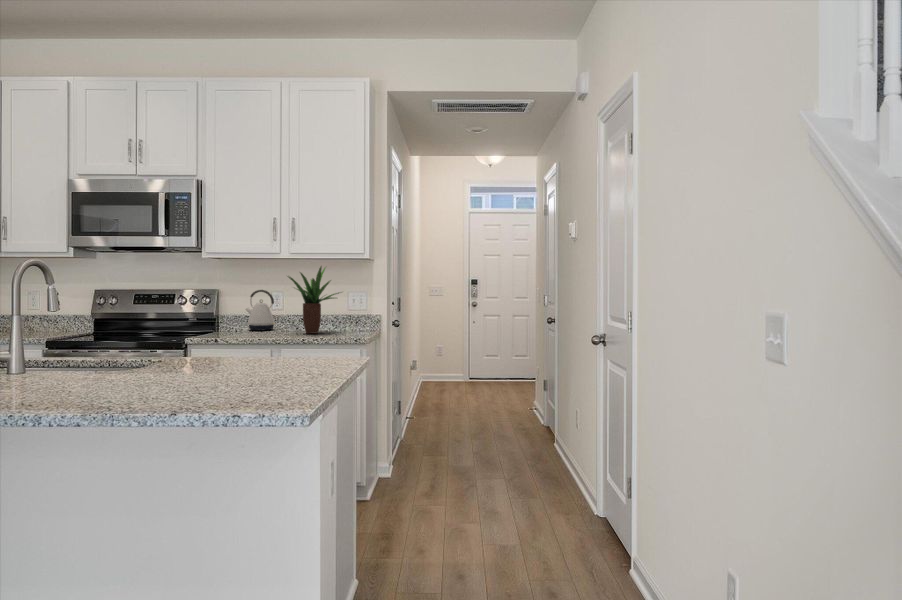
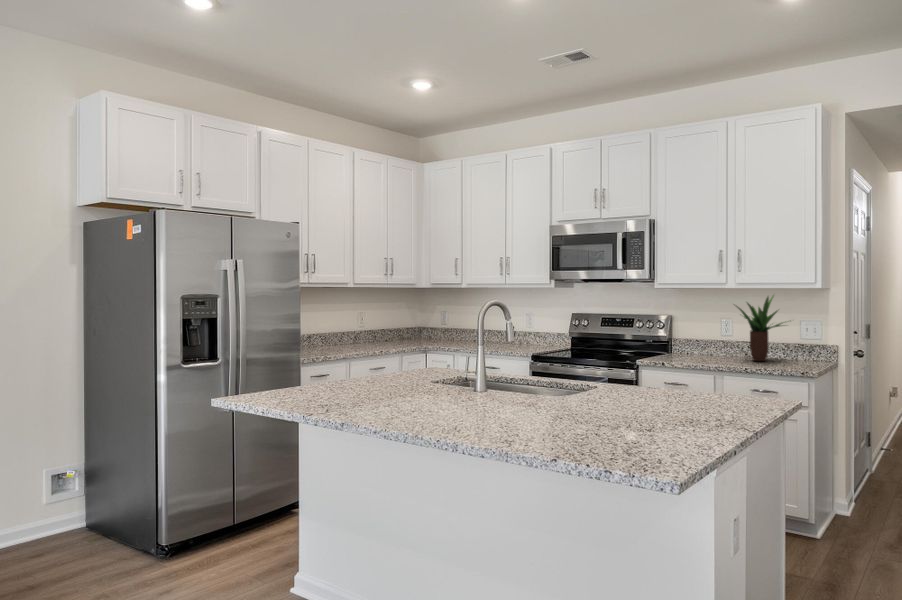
kettle: present [246,290,276,331] -> none [694,315,724,354]

